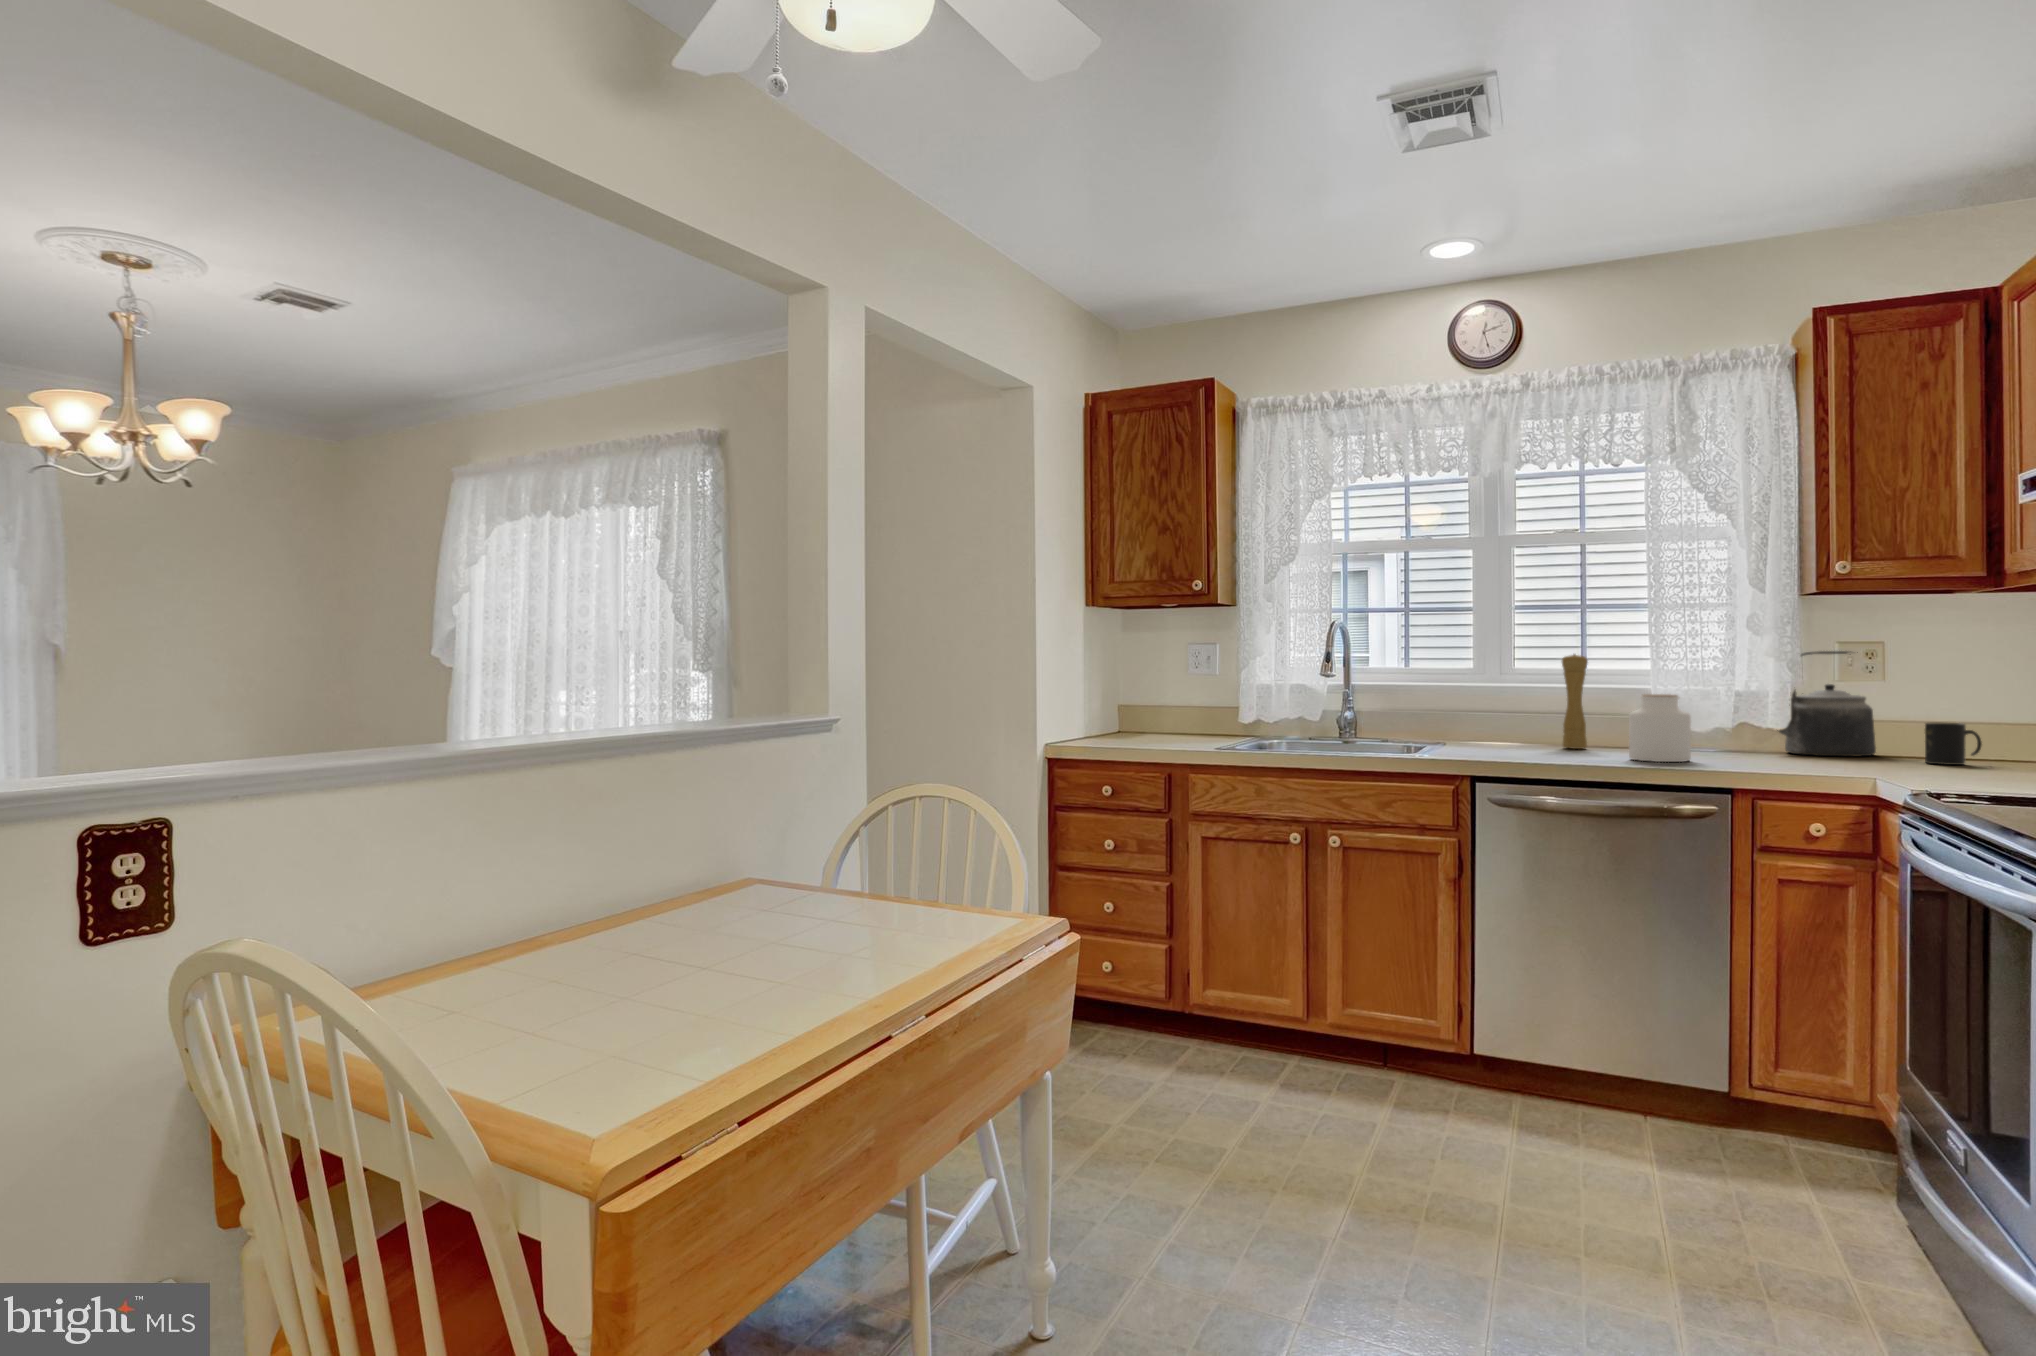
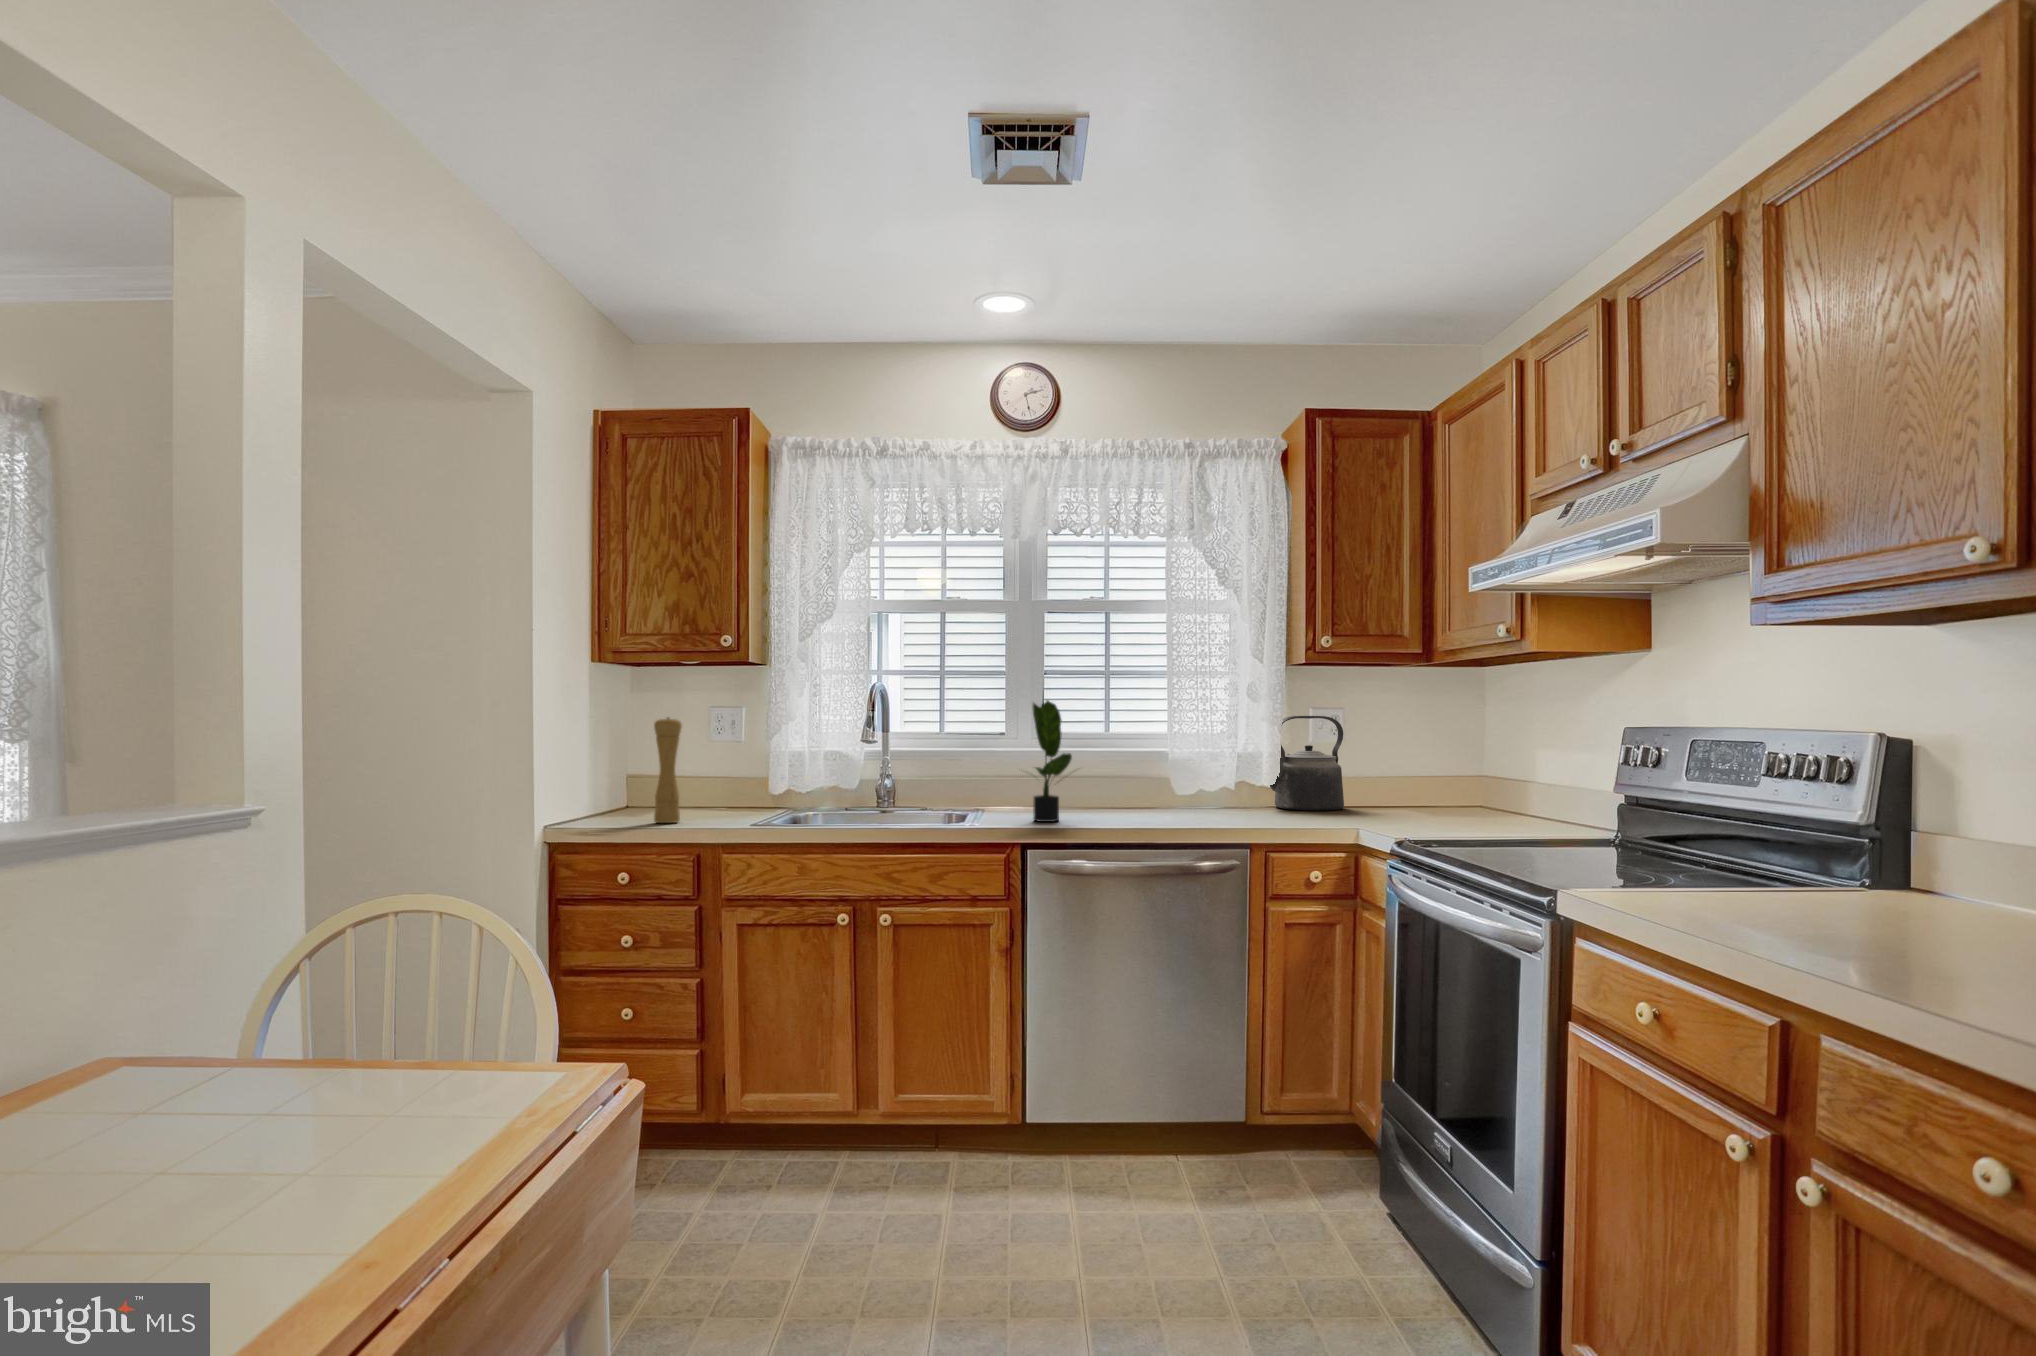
potted plant: none [1469,635,1541,756] -> present [1033,700,1072,822]
pepper mill: present [1562,654,1588,749] -> present [654,717,682,823]
jar: present [1629,694,1691,762] -> none [1162,758,1214,823]
mug: present [1925,723,1982,765] -> none [1388,780,1429,818]

